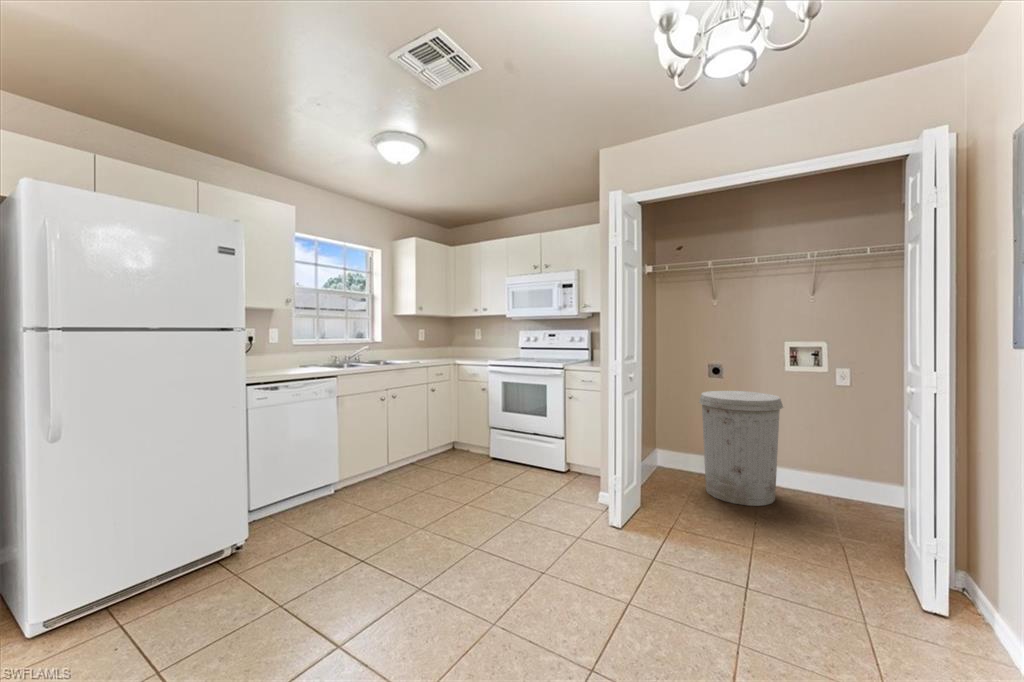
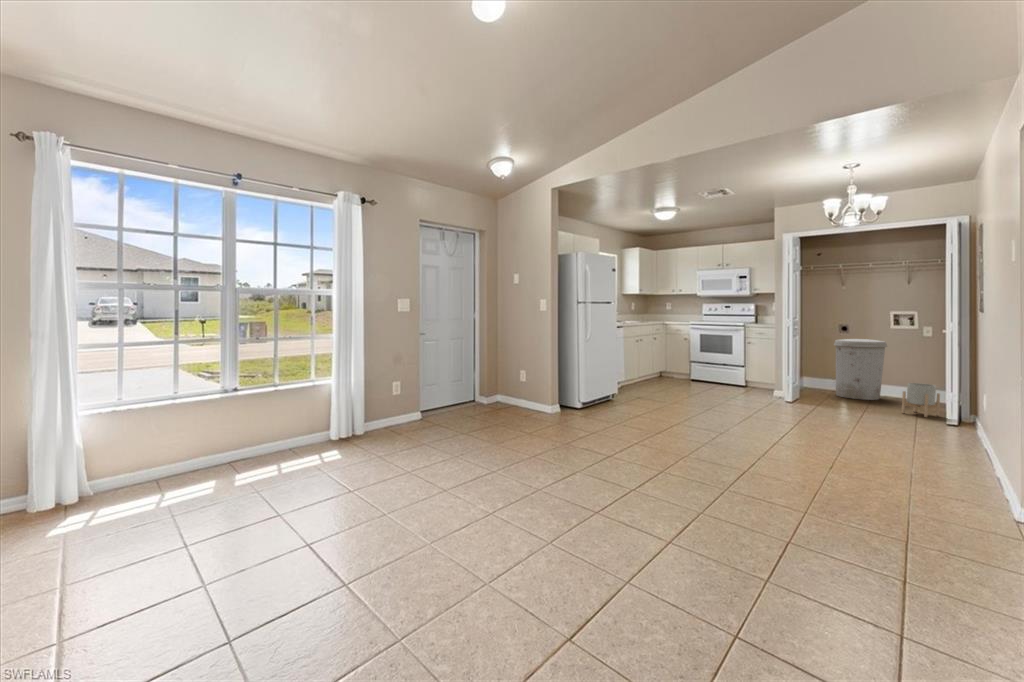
planter: none [823,501,897,591] -> present [902,383,940,417]

